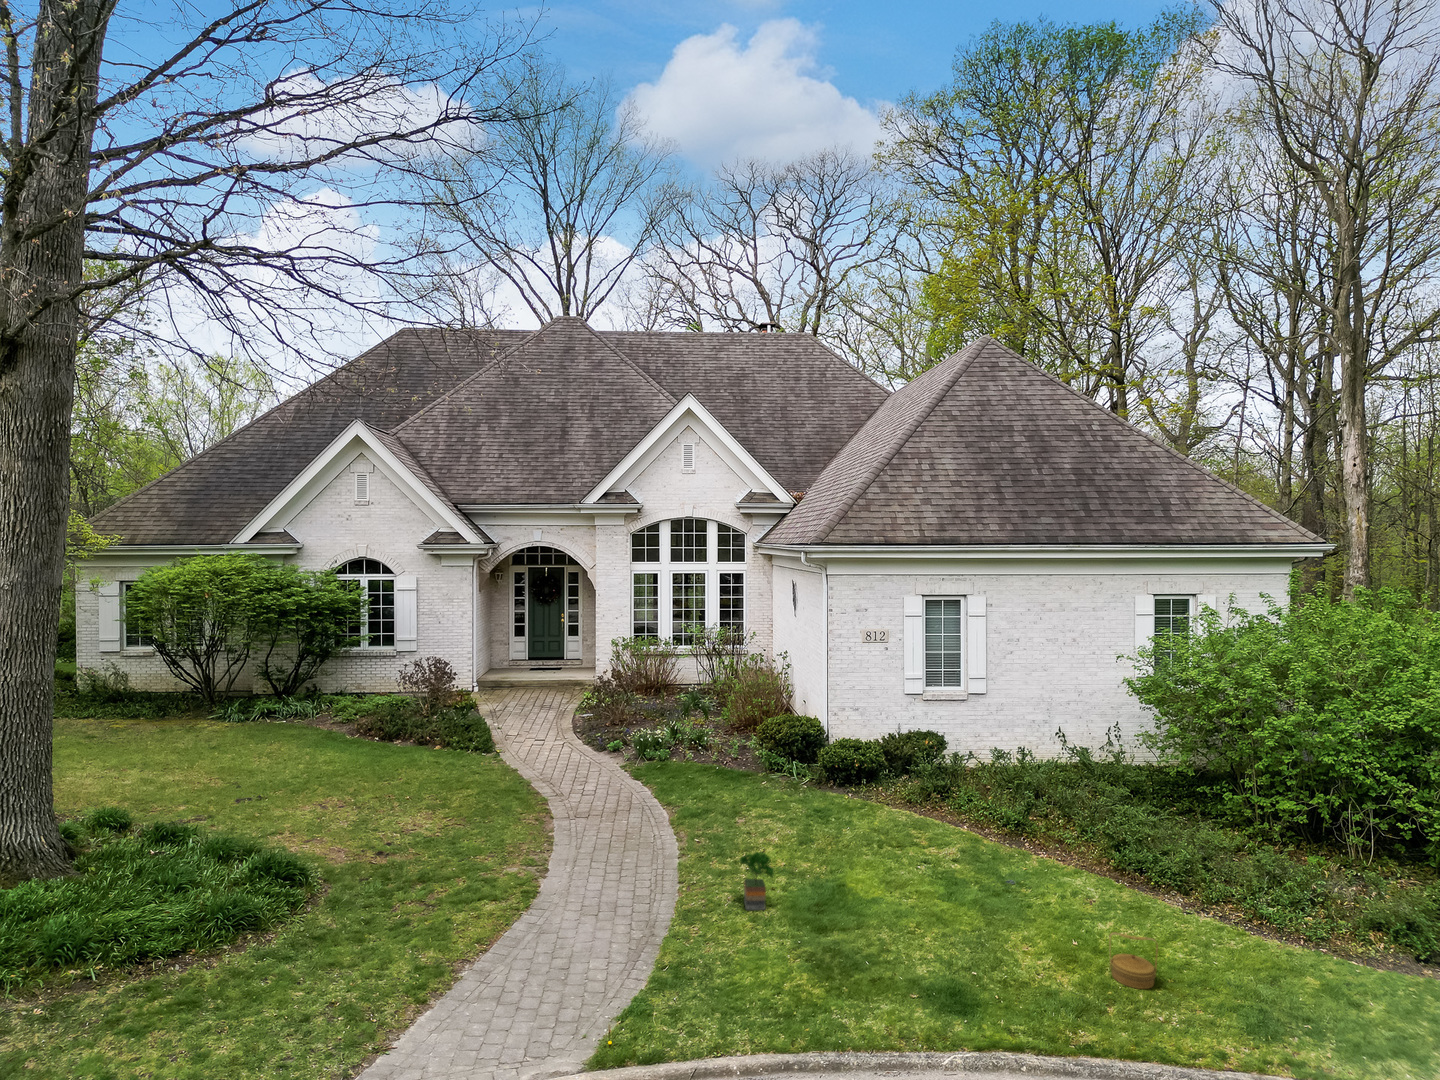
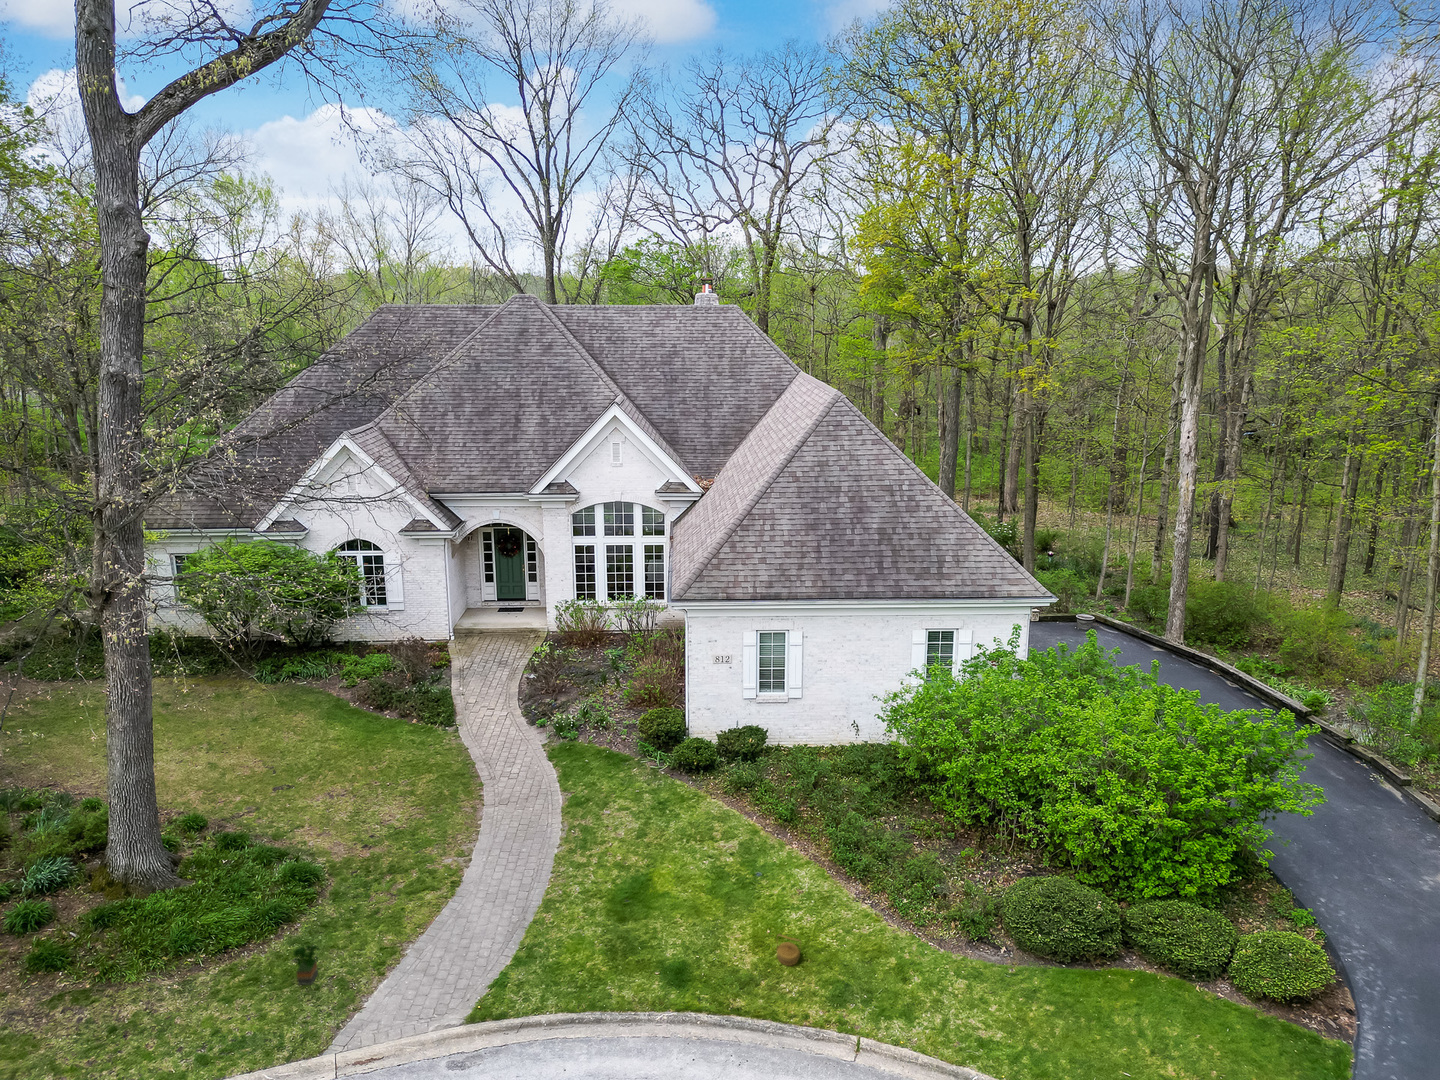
potted tree: present [740,852,774,910] -> present [293,945,319,985]

